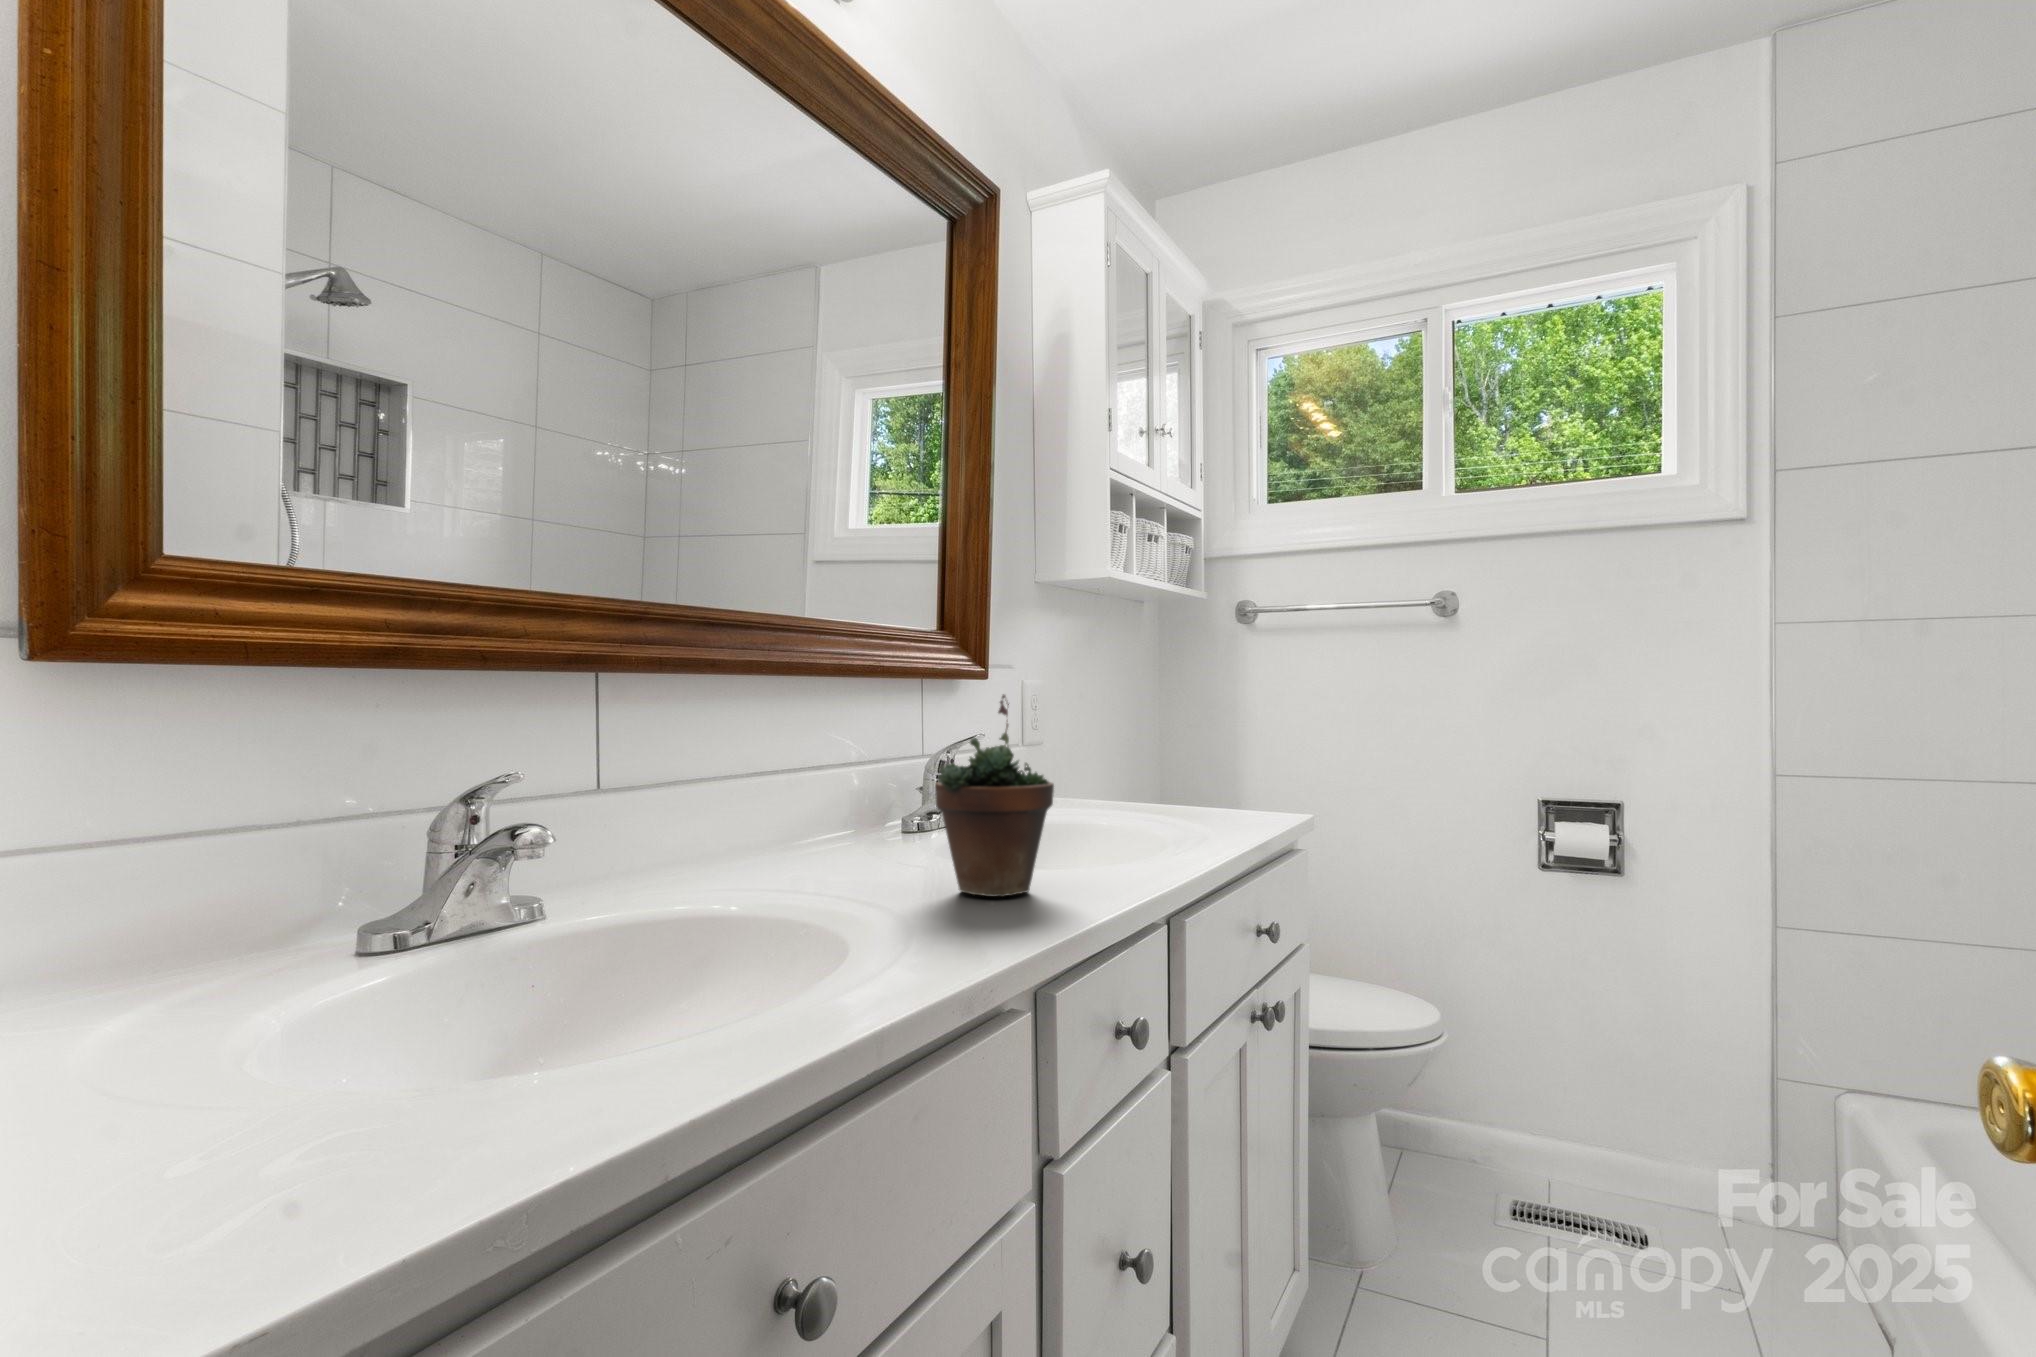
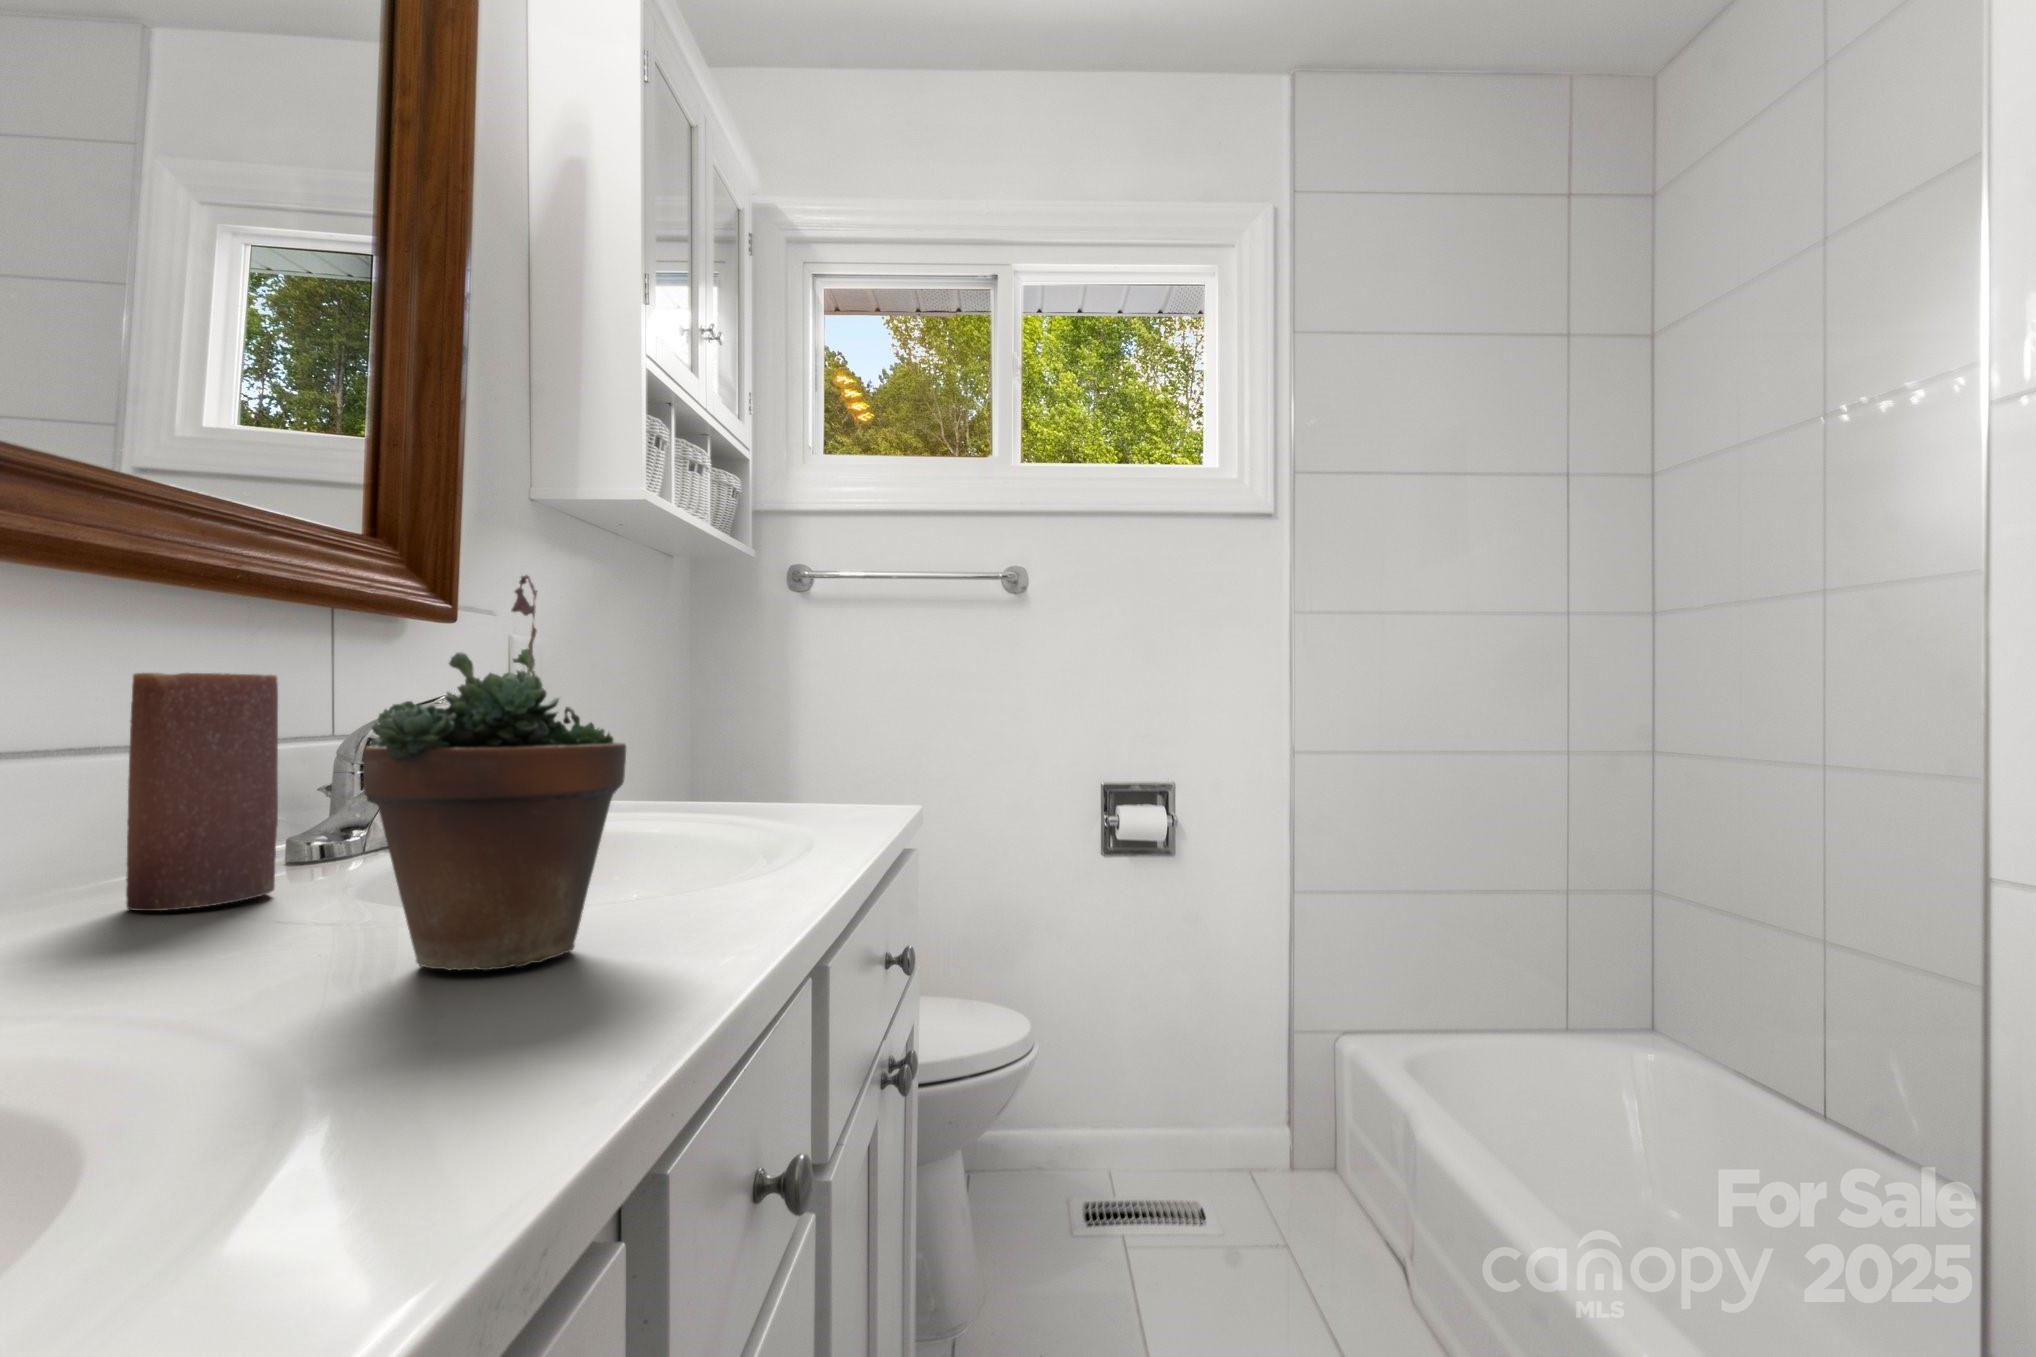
candle: none [839,731,899,854] -> present [126,673,278,911]

